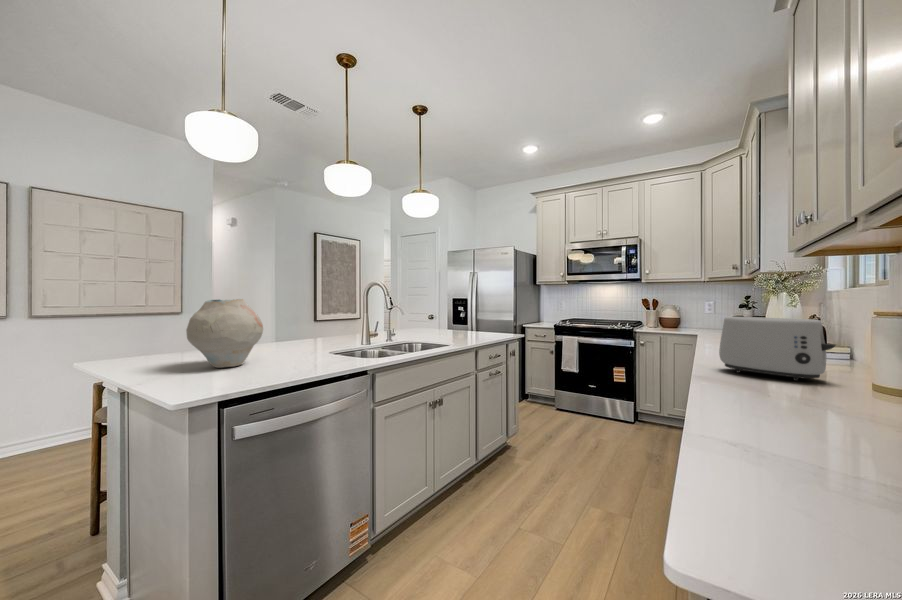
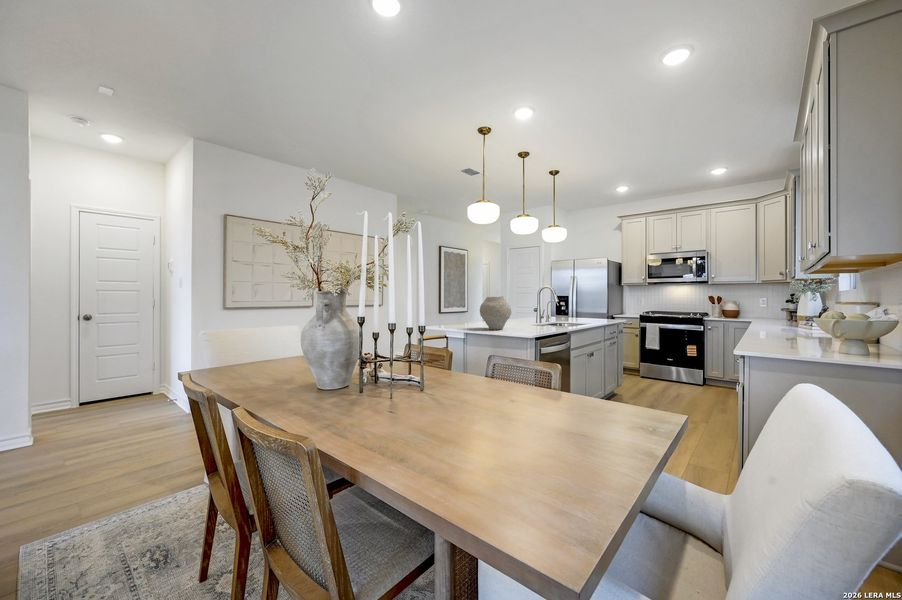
toaster: present [719,317,835,381] -> none [757,305,813,335]

